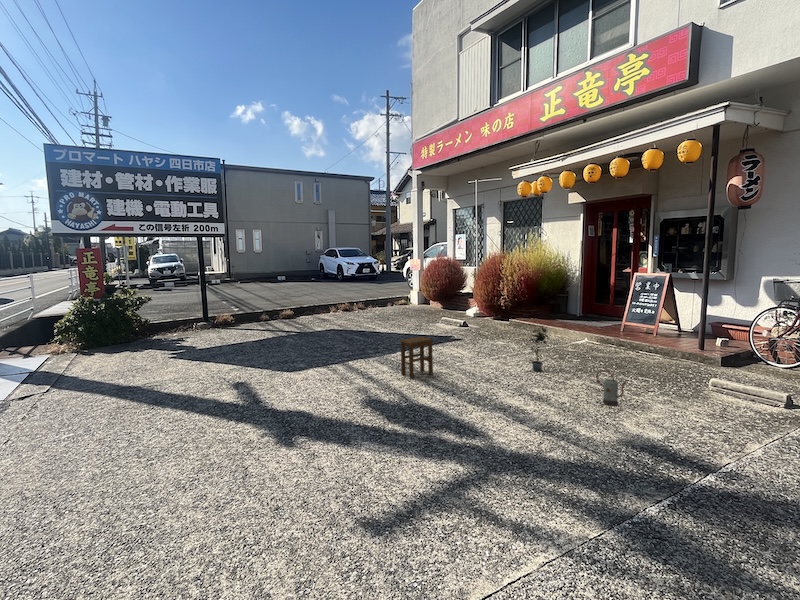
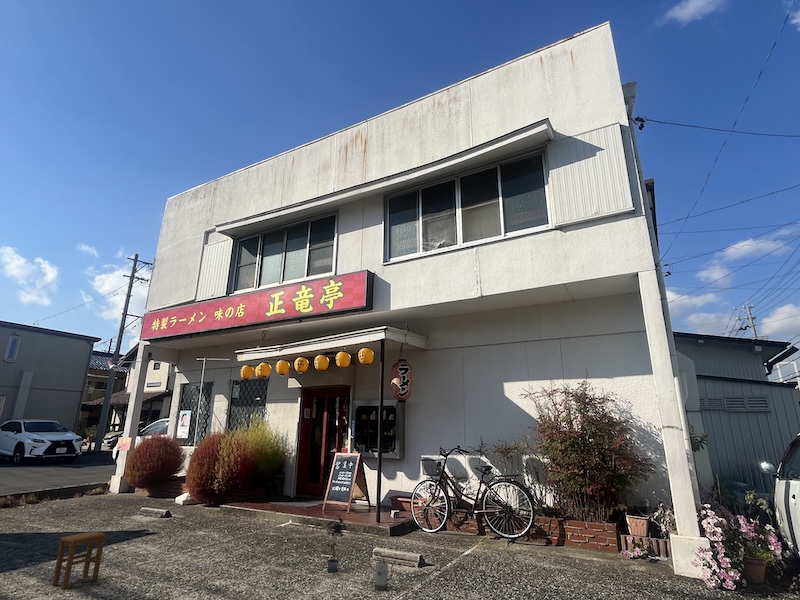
potted plant: present [531,326,548,371] -> present [326,518,346,572]
watering can: present [596,370,627,406] -> present [368,552,395,591]

